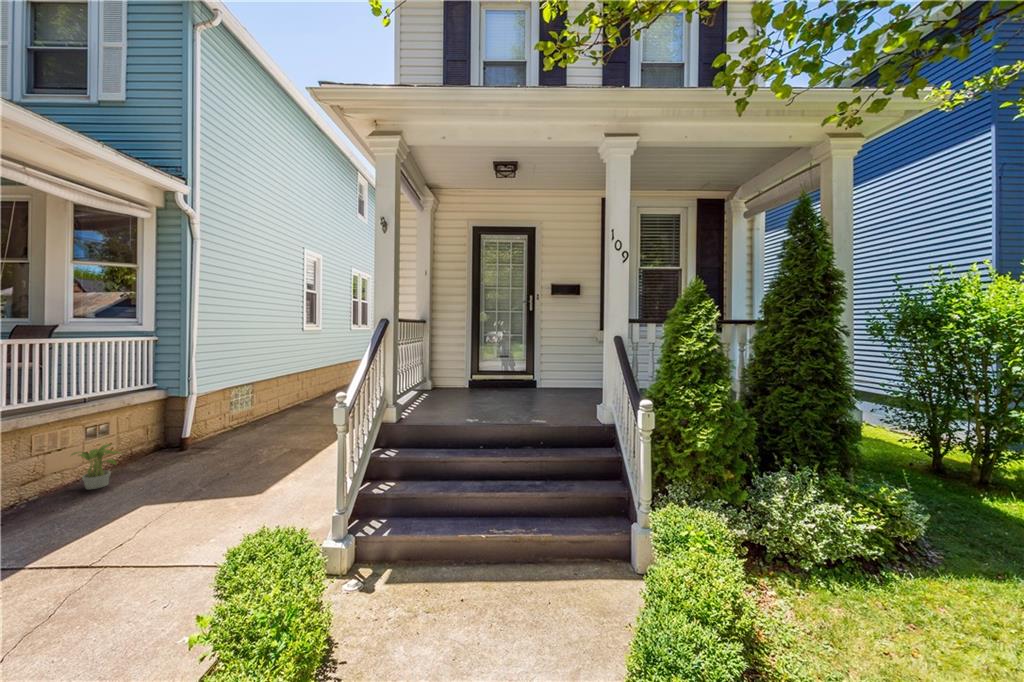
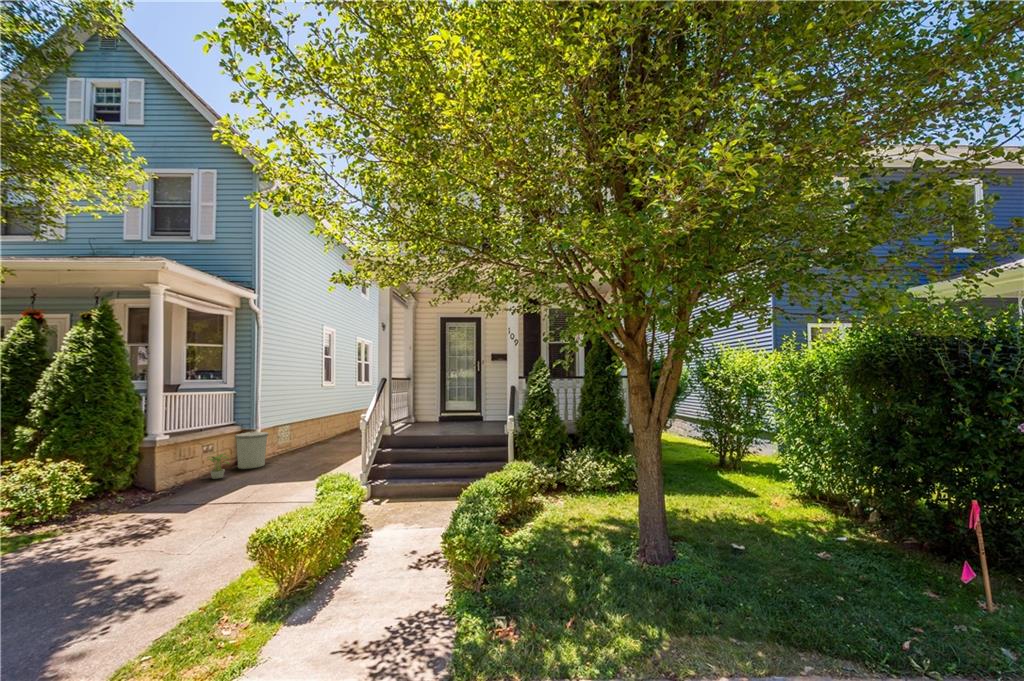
trash can: none [140,401,200,464] -> present [235,431,268,469]

